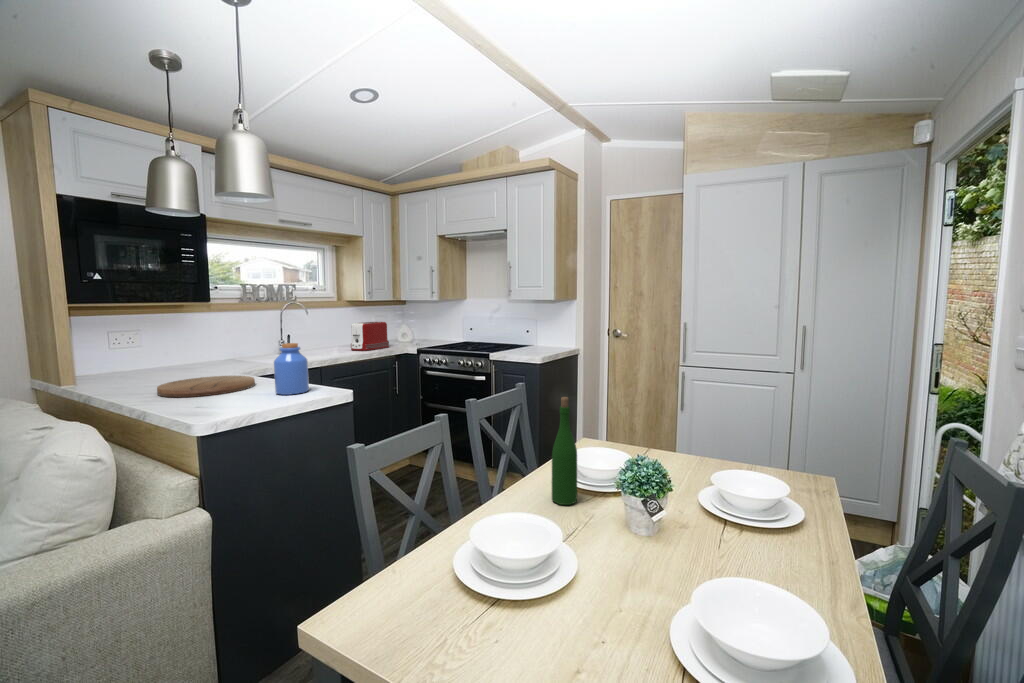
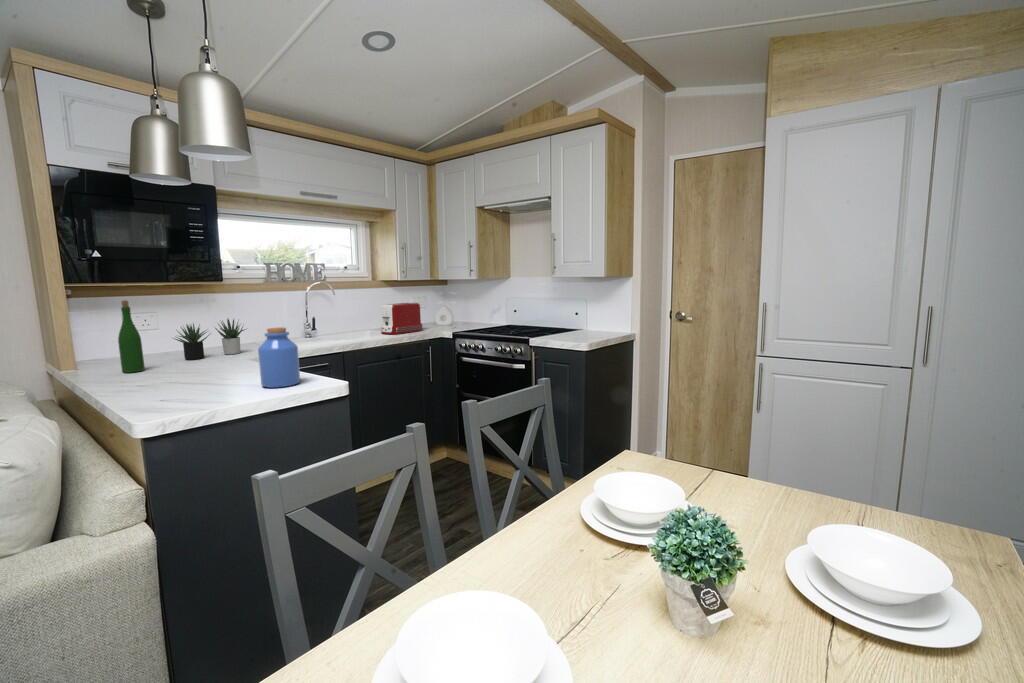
succulent plant: none [163,334,233,375] -> present [173,319,245,360]
cutting board: present [157,376,255,397] -> none [141,362,251,388]
wine bottle: present [552,397,577,505] -> present [118,300,145,373]

